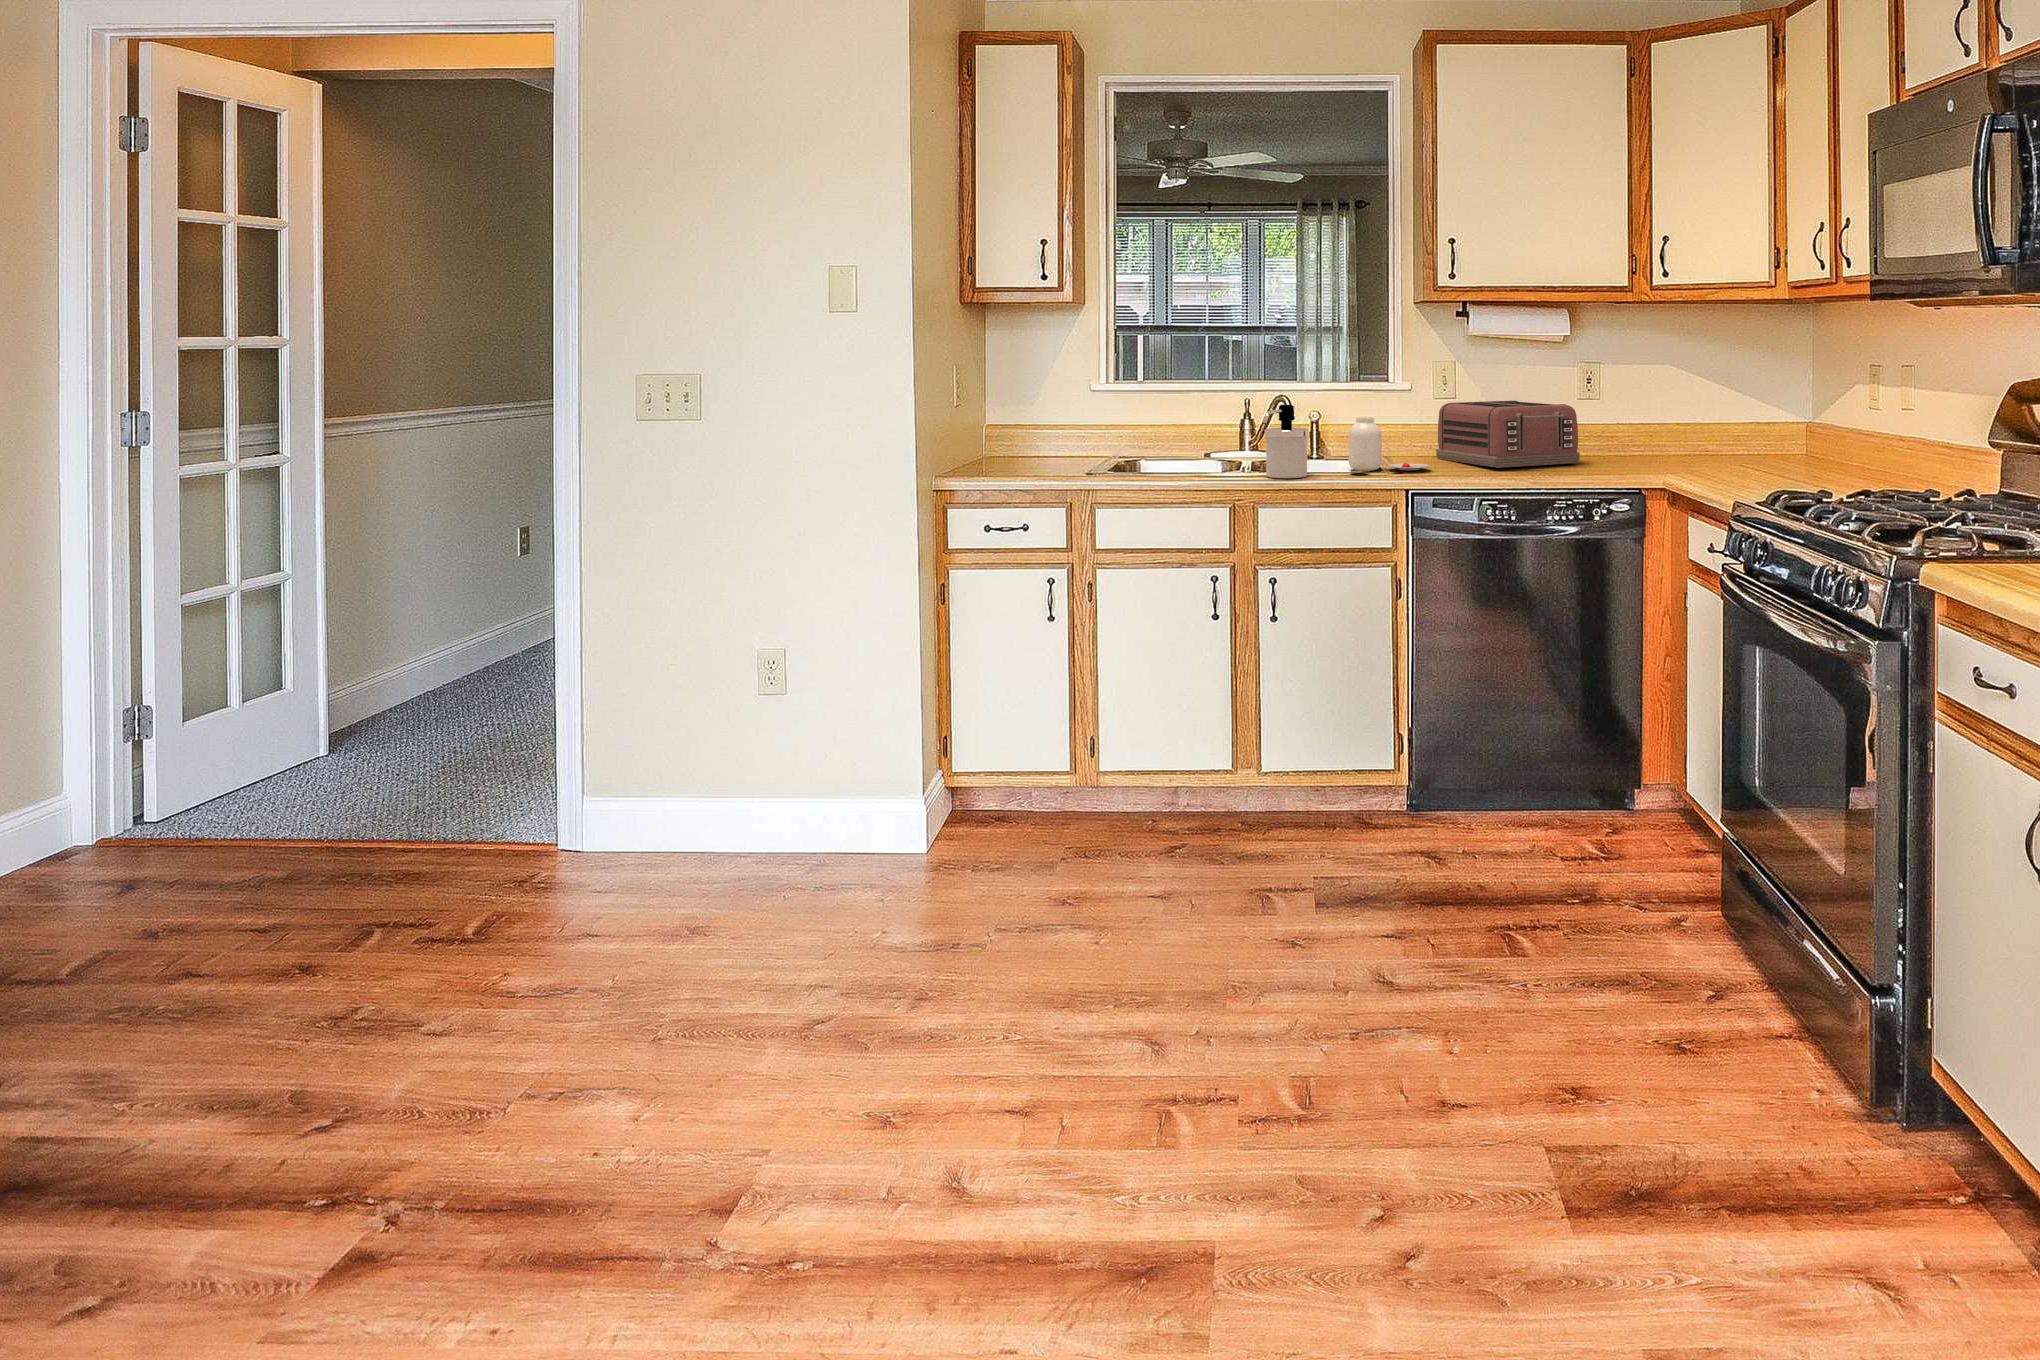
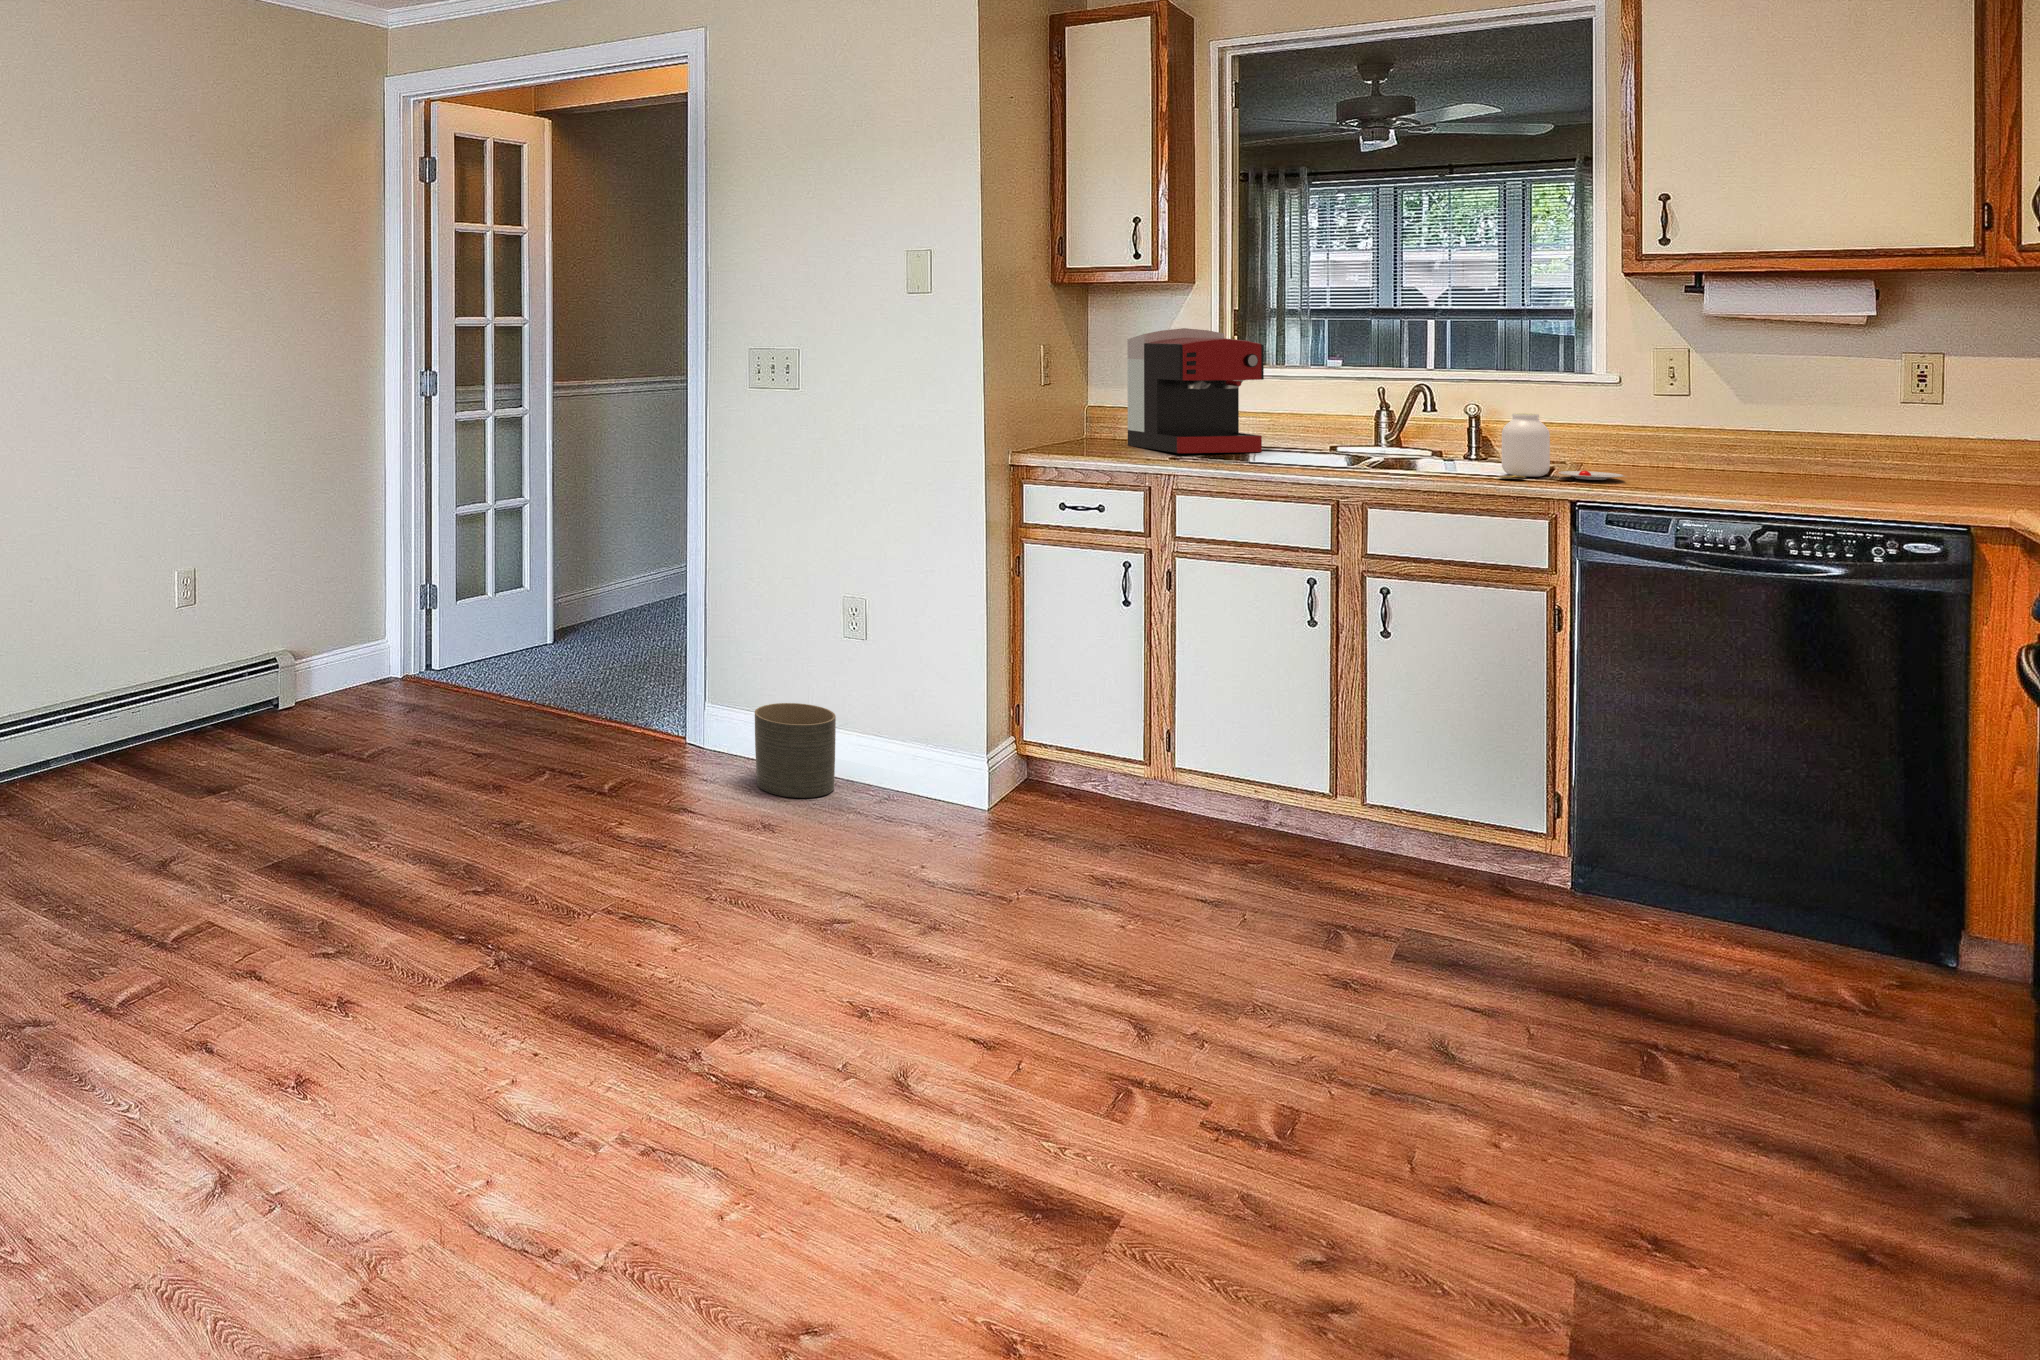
coffee maker: none [1038,345,1159,467] -> present [1127,328,1264,453]
toaster: present [1436,401,1580,468] -> none [1647,401,1886,487]
soap dispenser: present [1263,405,1308,478] -> none [1371,395,1439,478]
planter: none [667,780,765,893] -> present [755,703,836,798]

